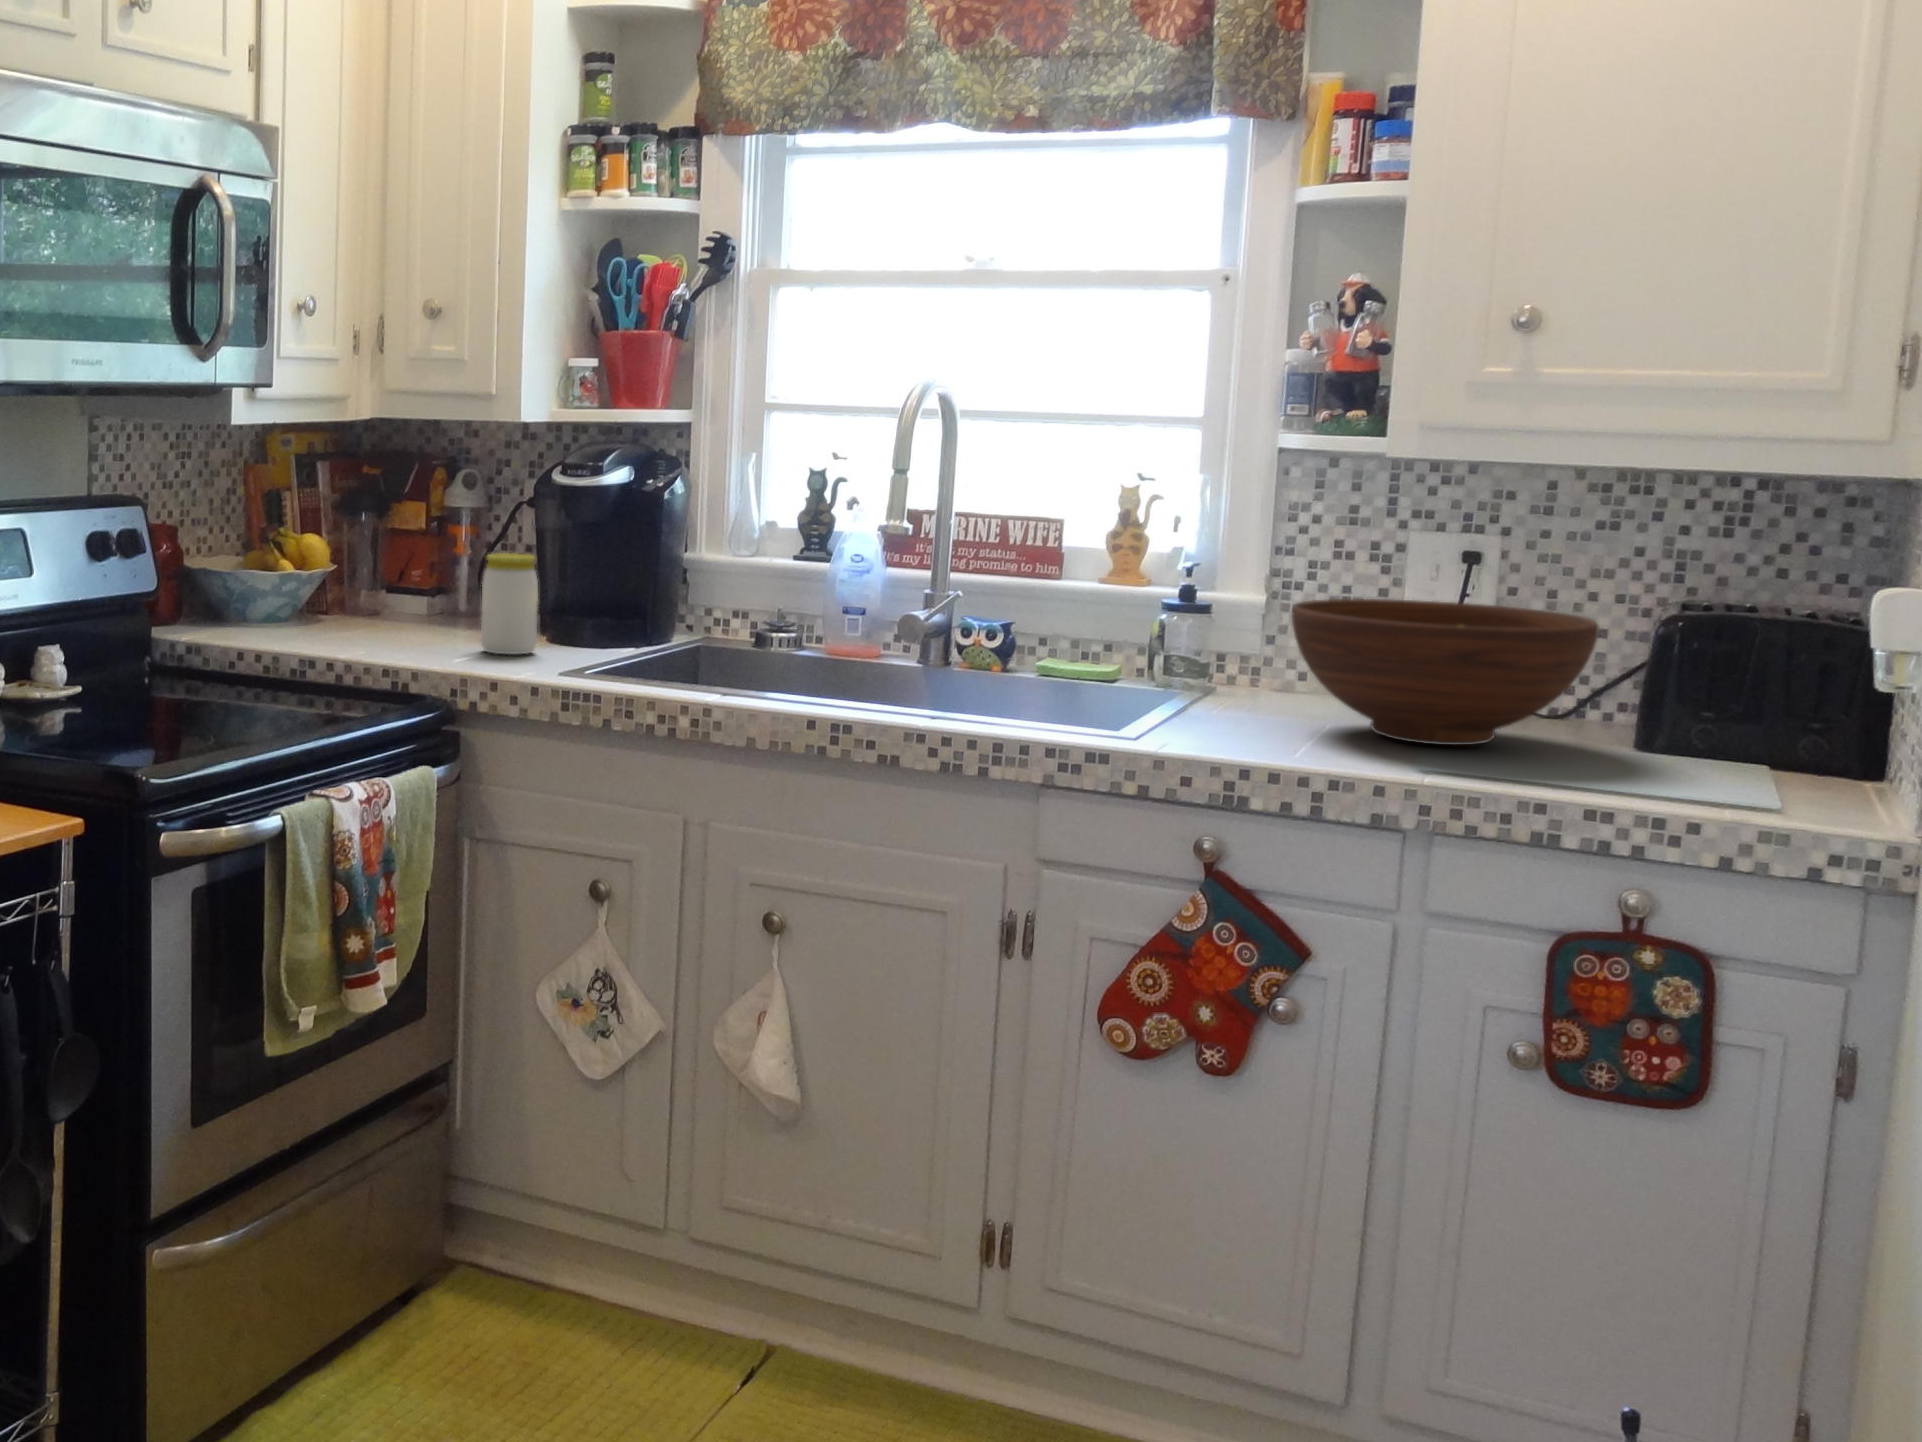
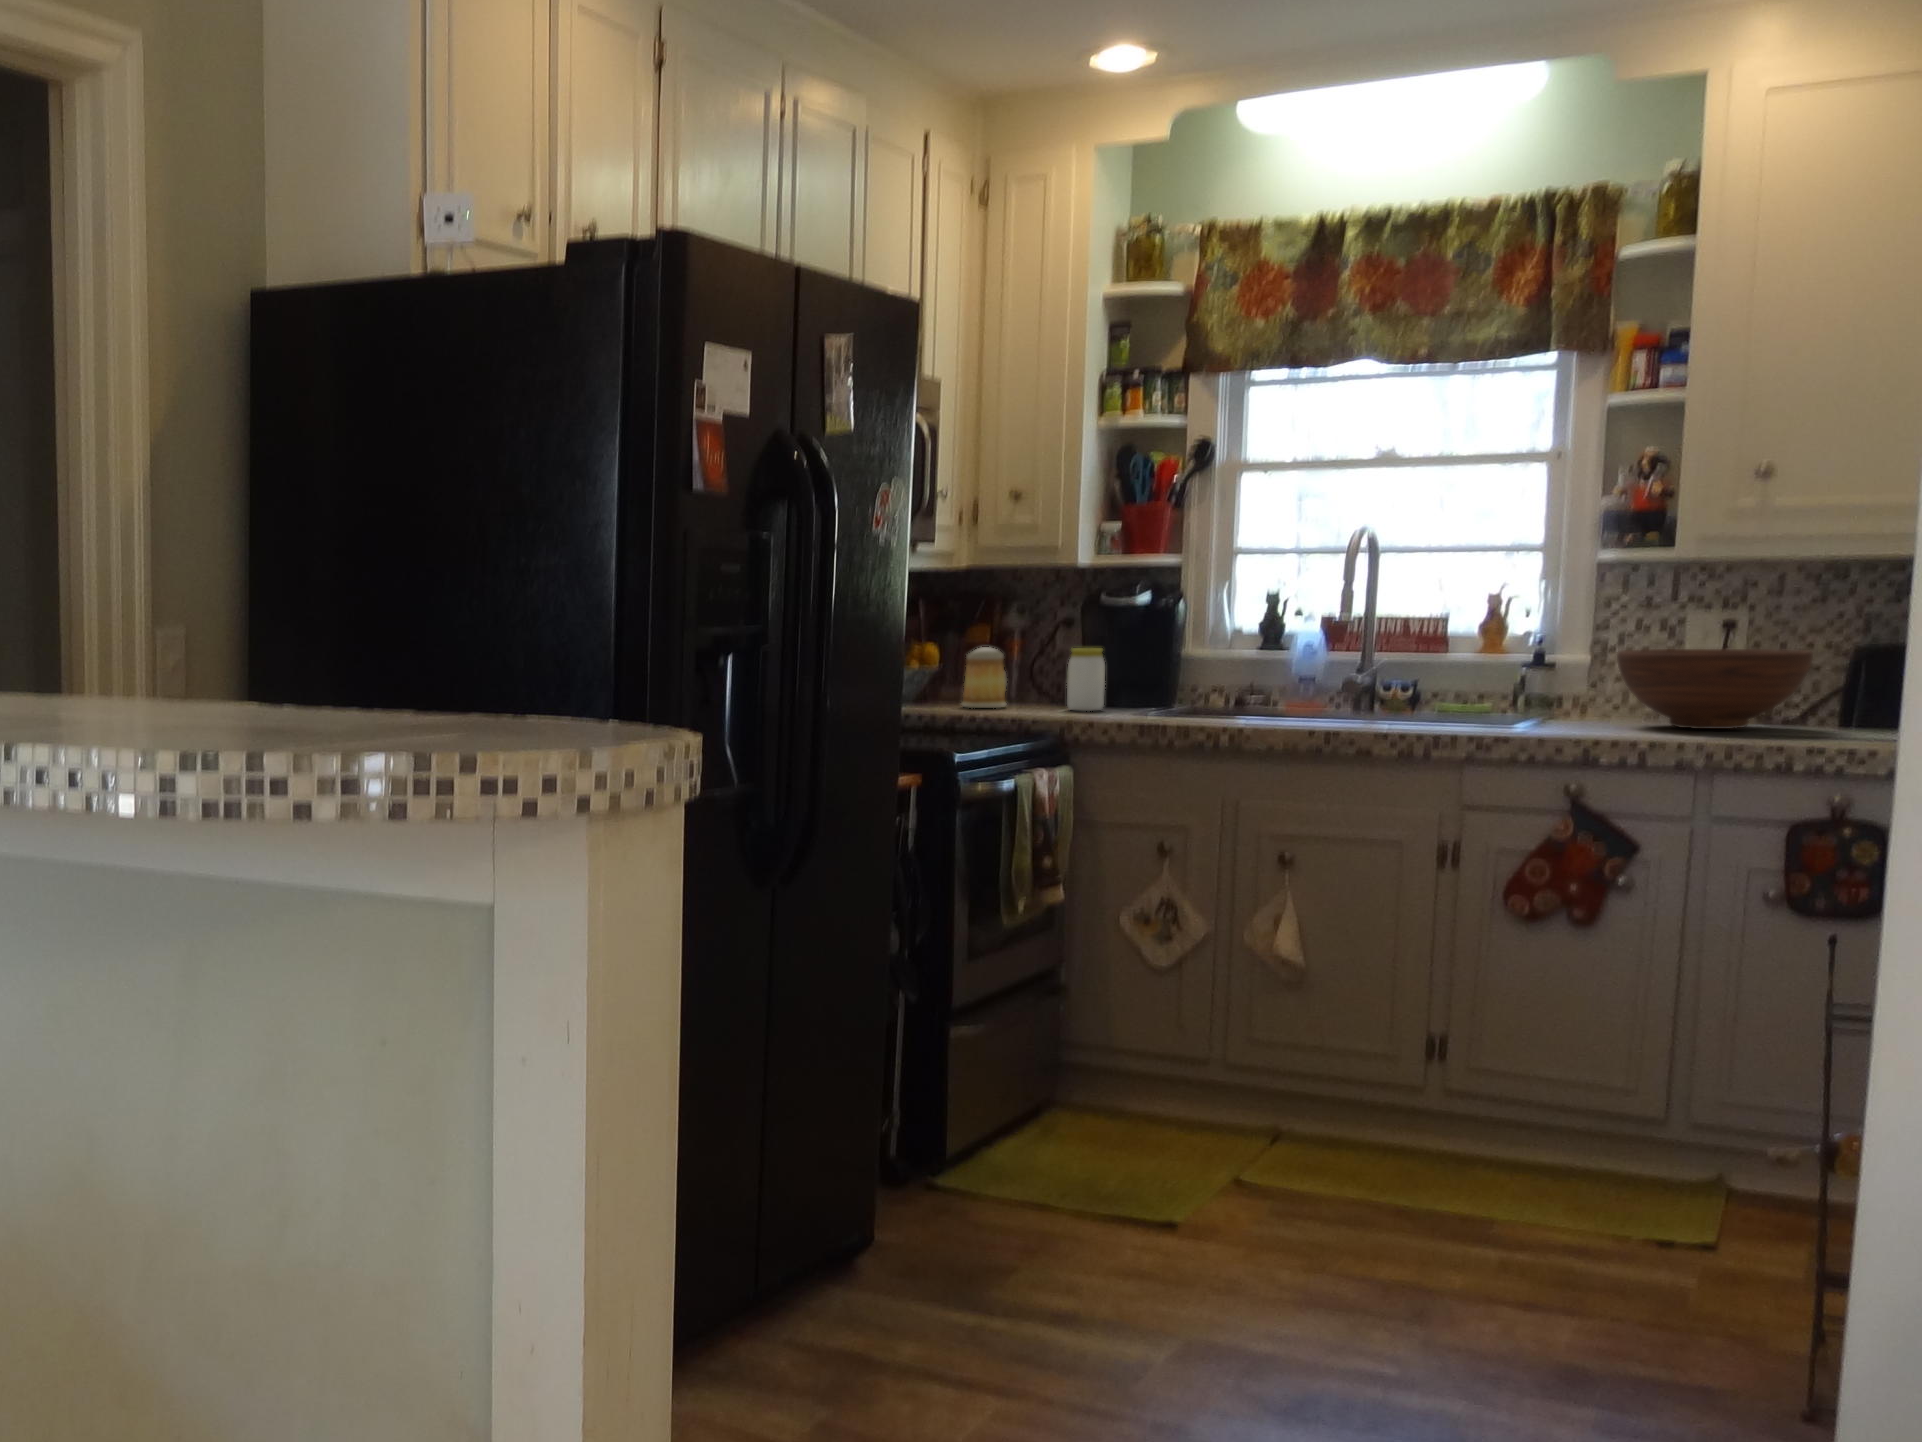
mug: none [331,546,406,642] -> present [962,647,1007,708]

